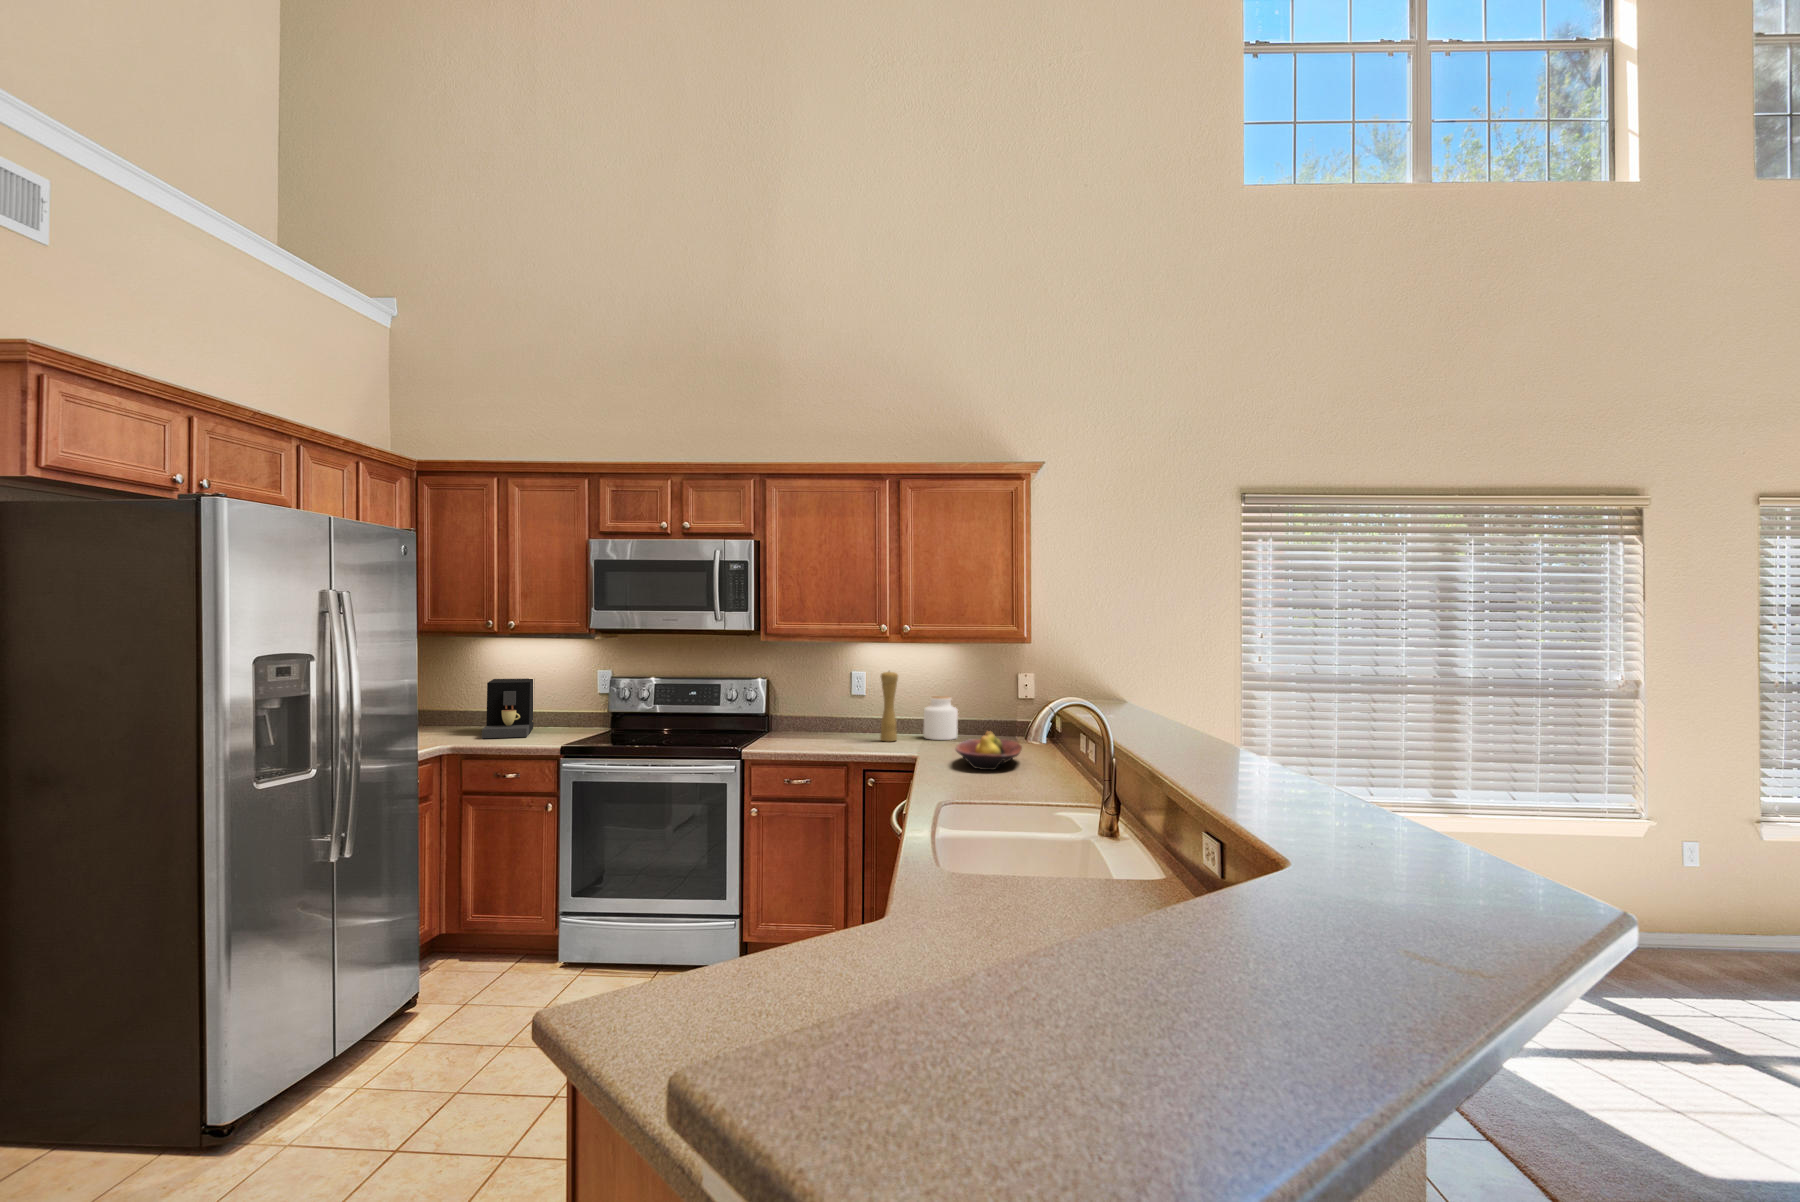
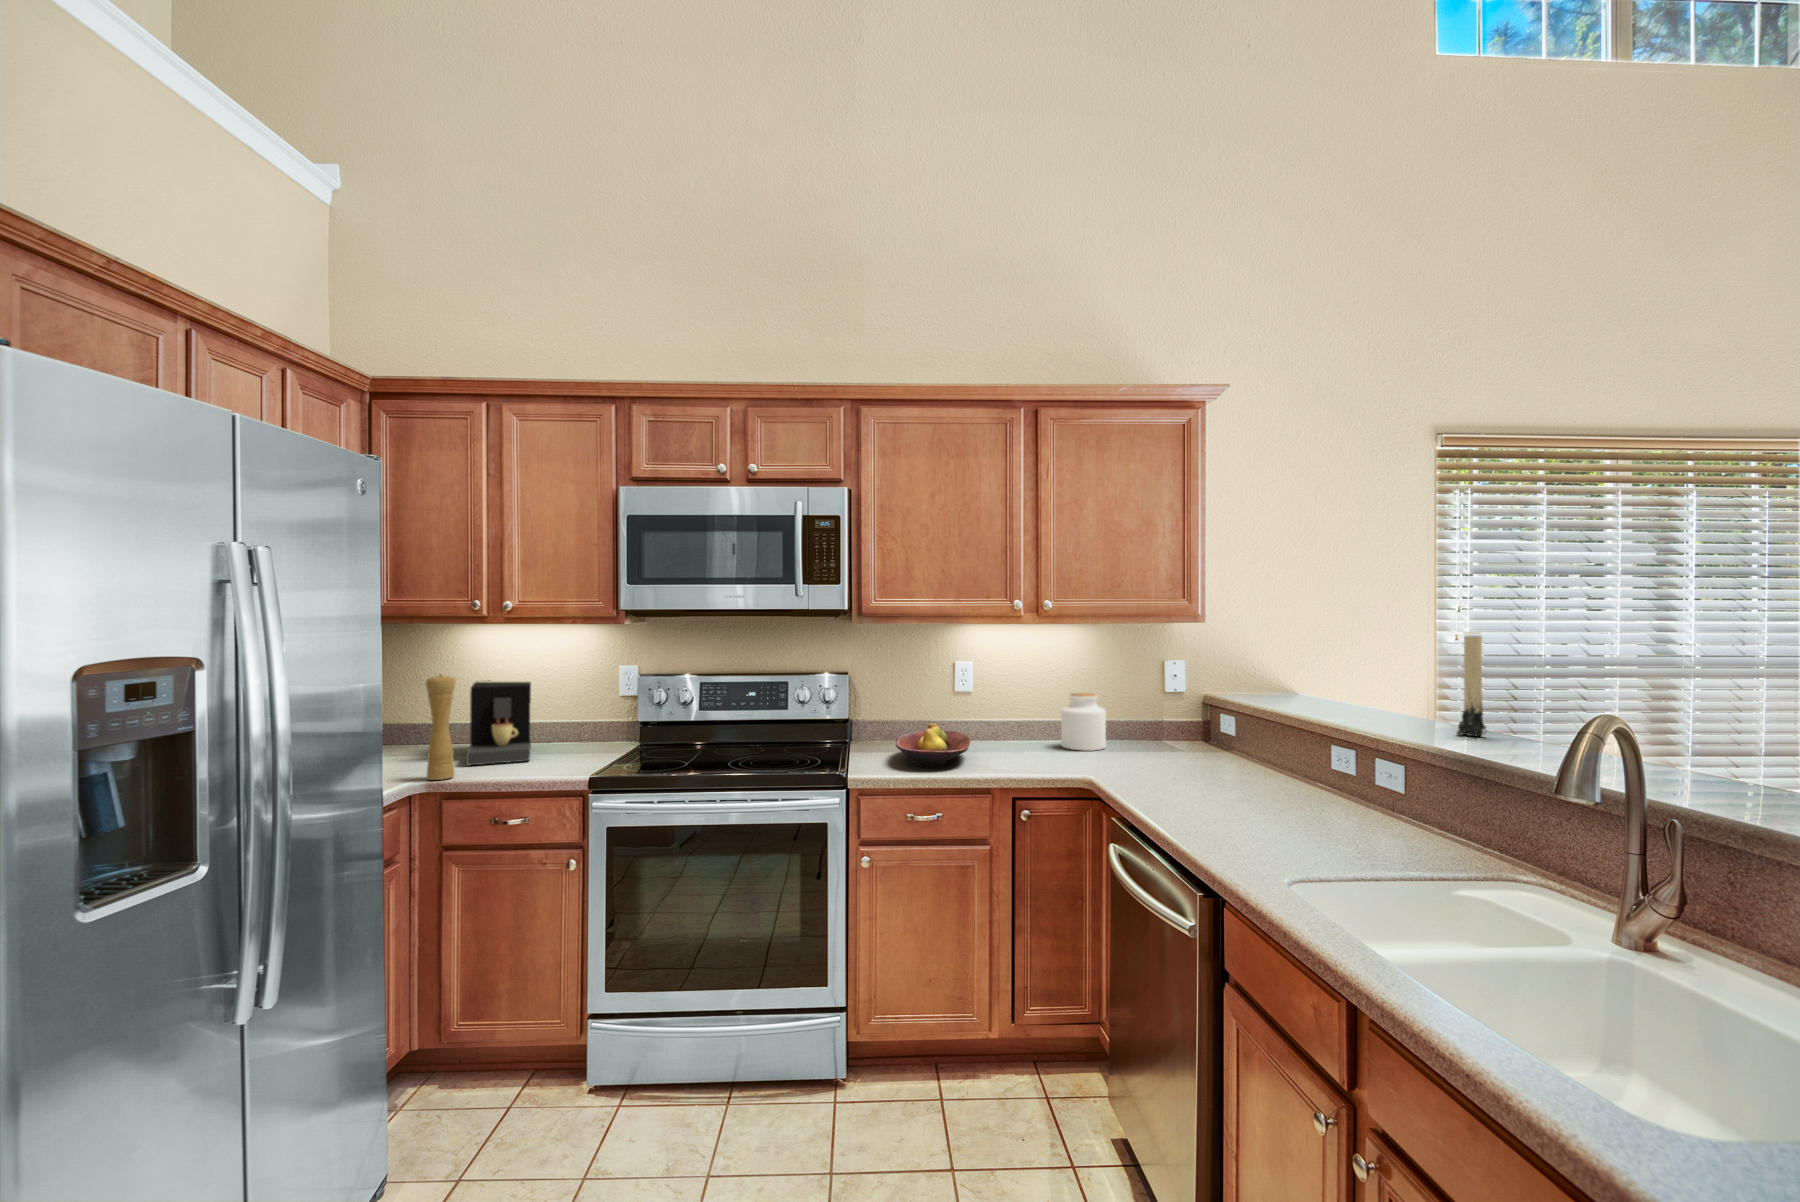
candle: none [1141,651,1163,726] -> present [1456,632,1486,736]
pepper mill: present [880,671,898,742] -> present [426,675,455,780]
fruit bowl: present [956,731,1022,770] -> present [896,723,970,768]

